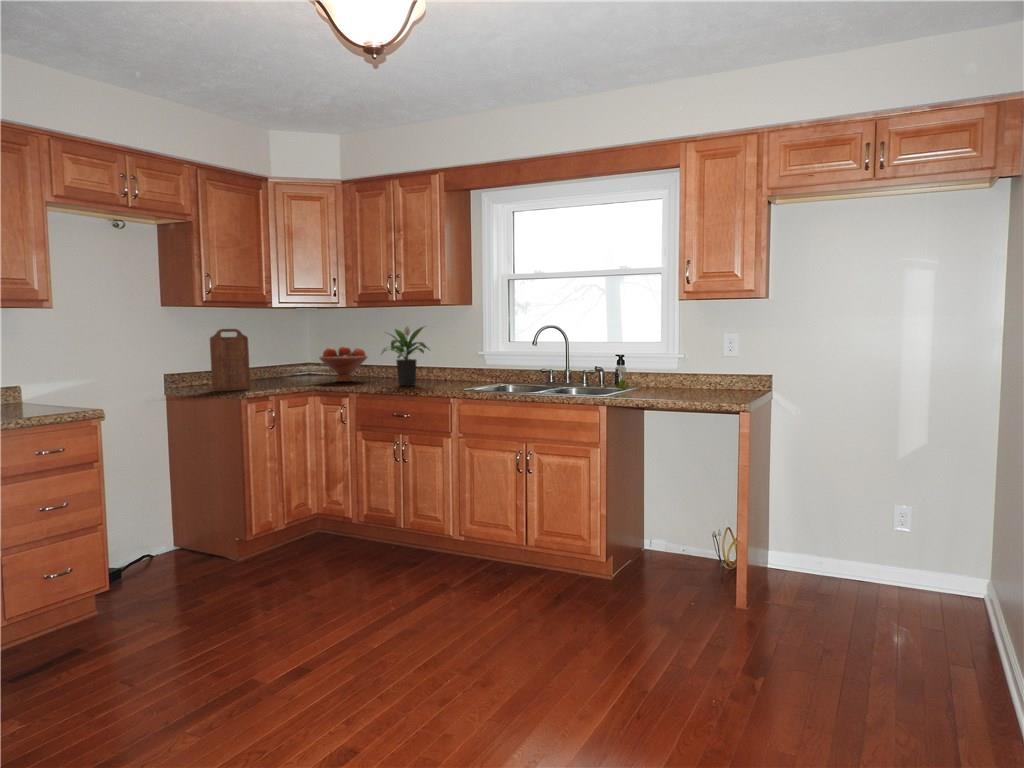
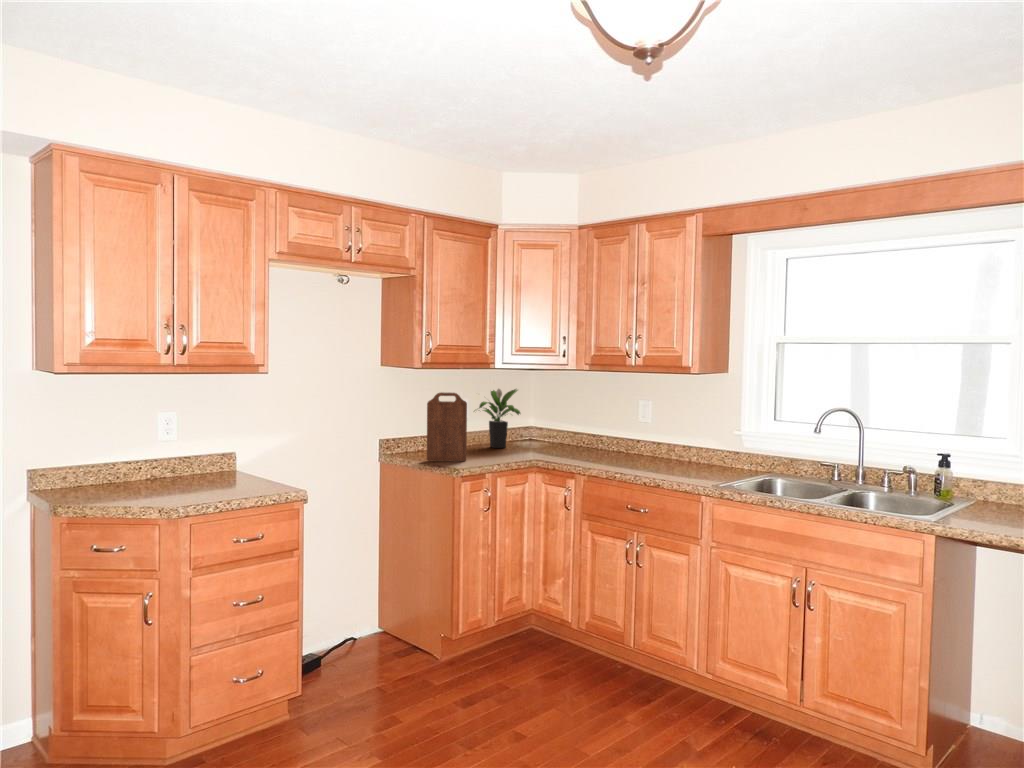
potted plant: present [382,327,430,386] -> present [479,389,520,448]
fruit bowl: present [320,346,367,382] -> none [542,413,597,455]

